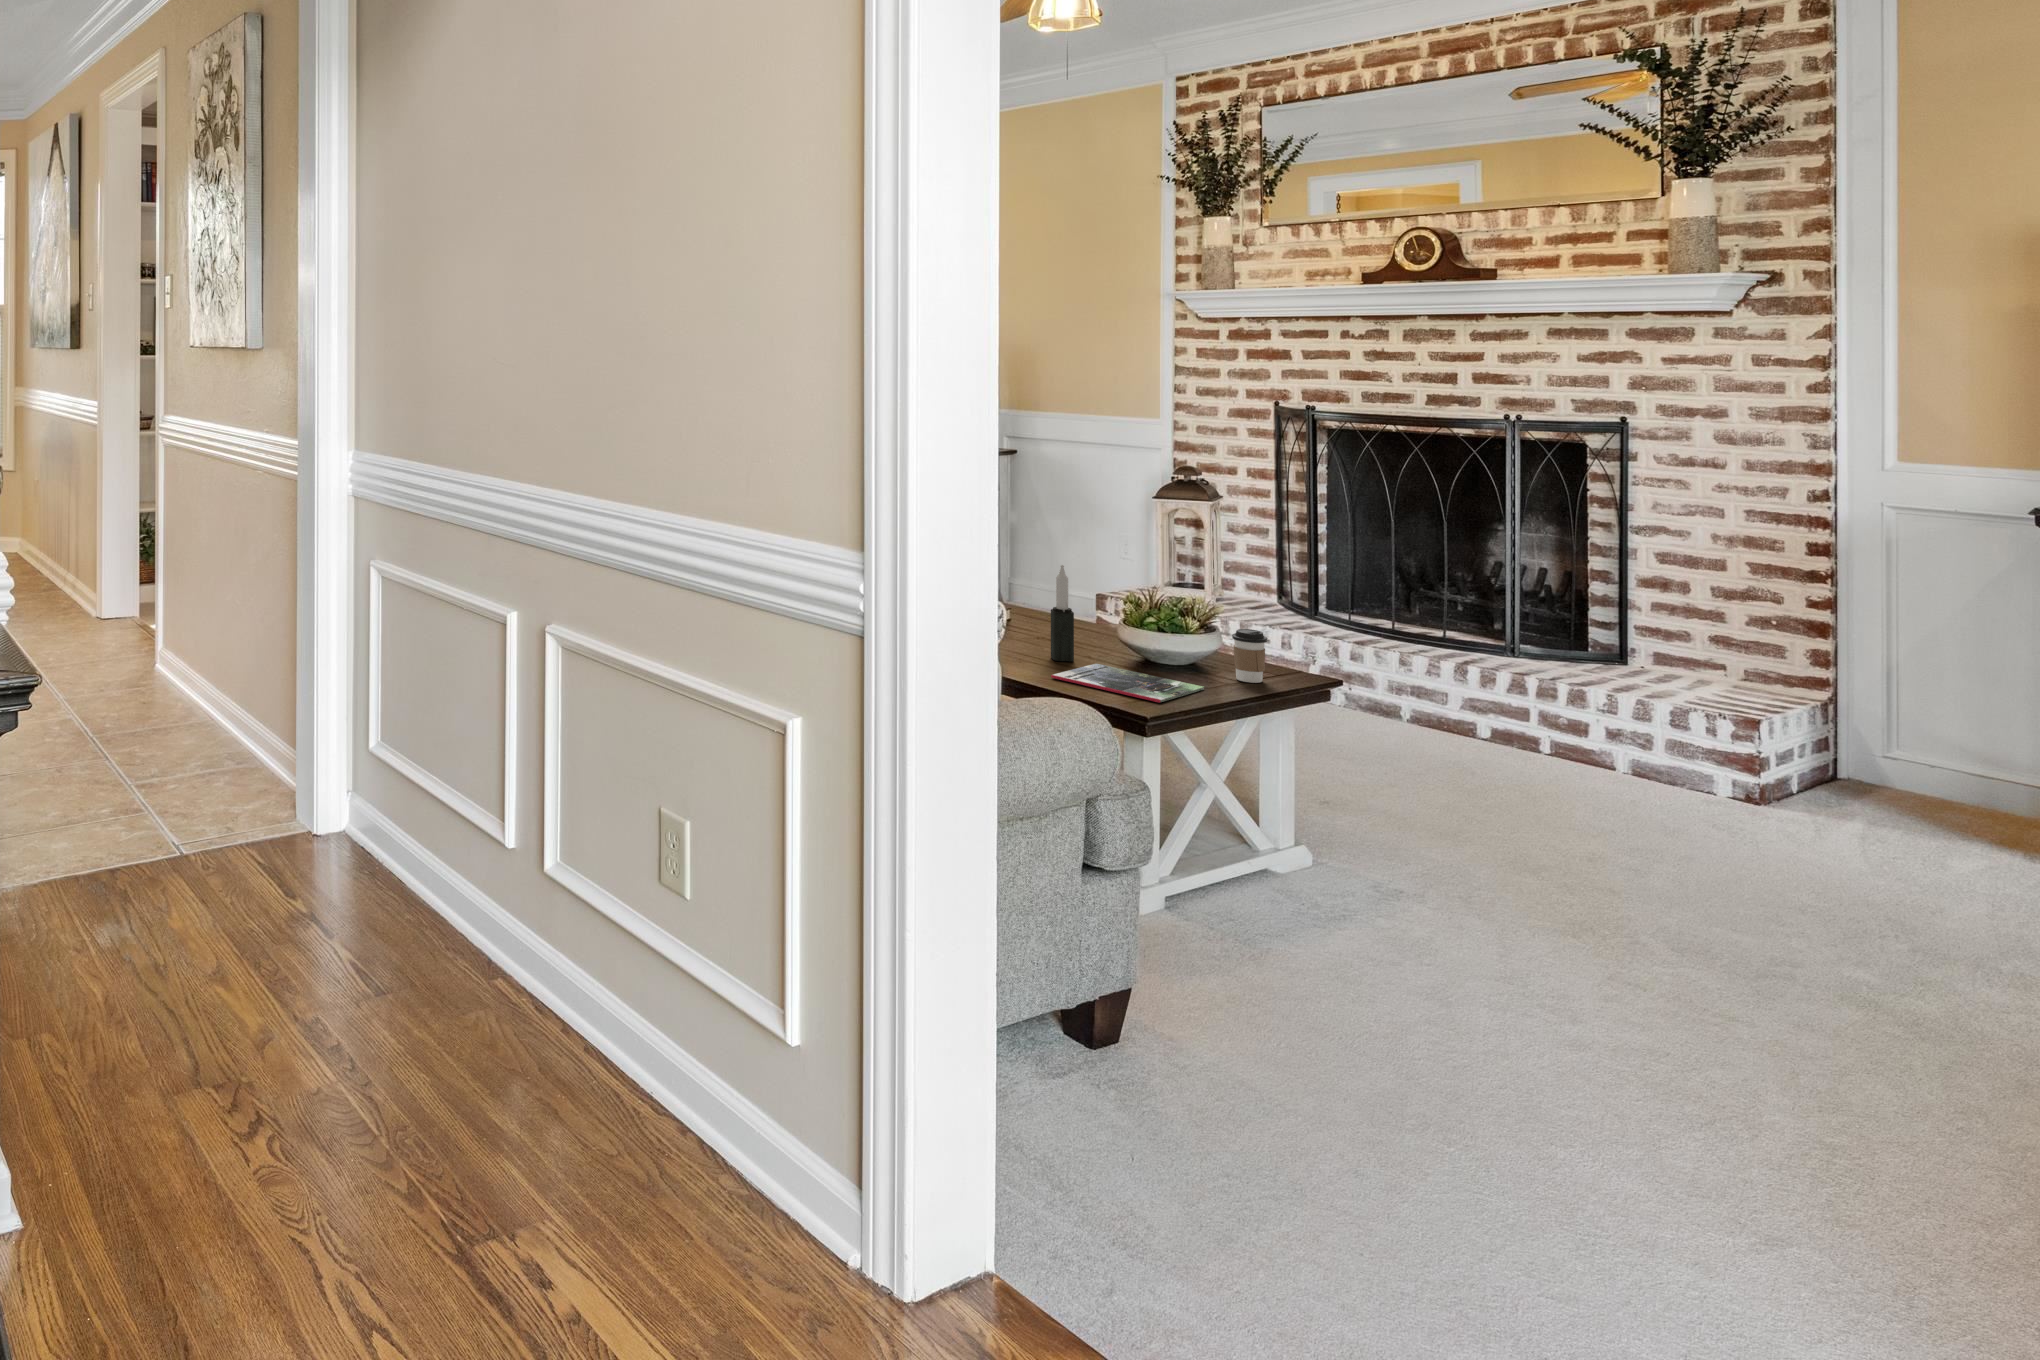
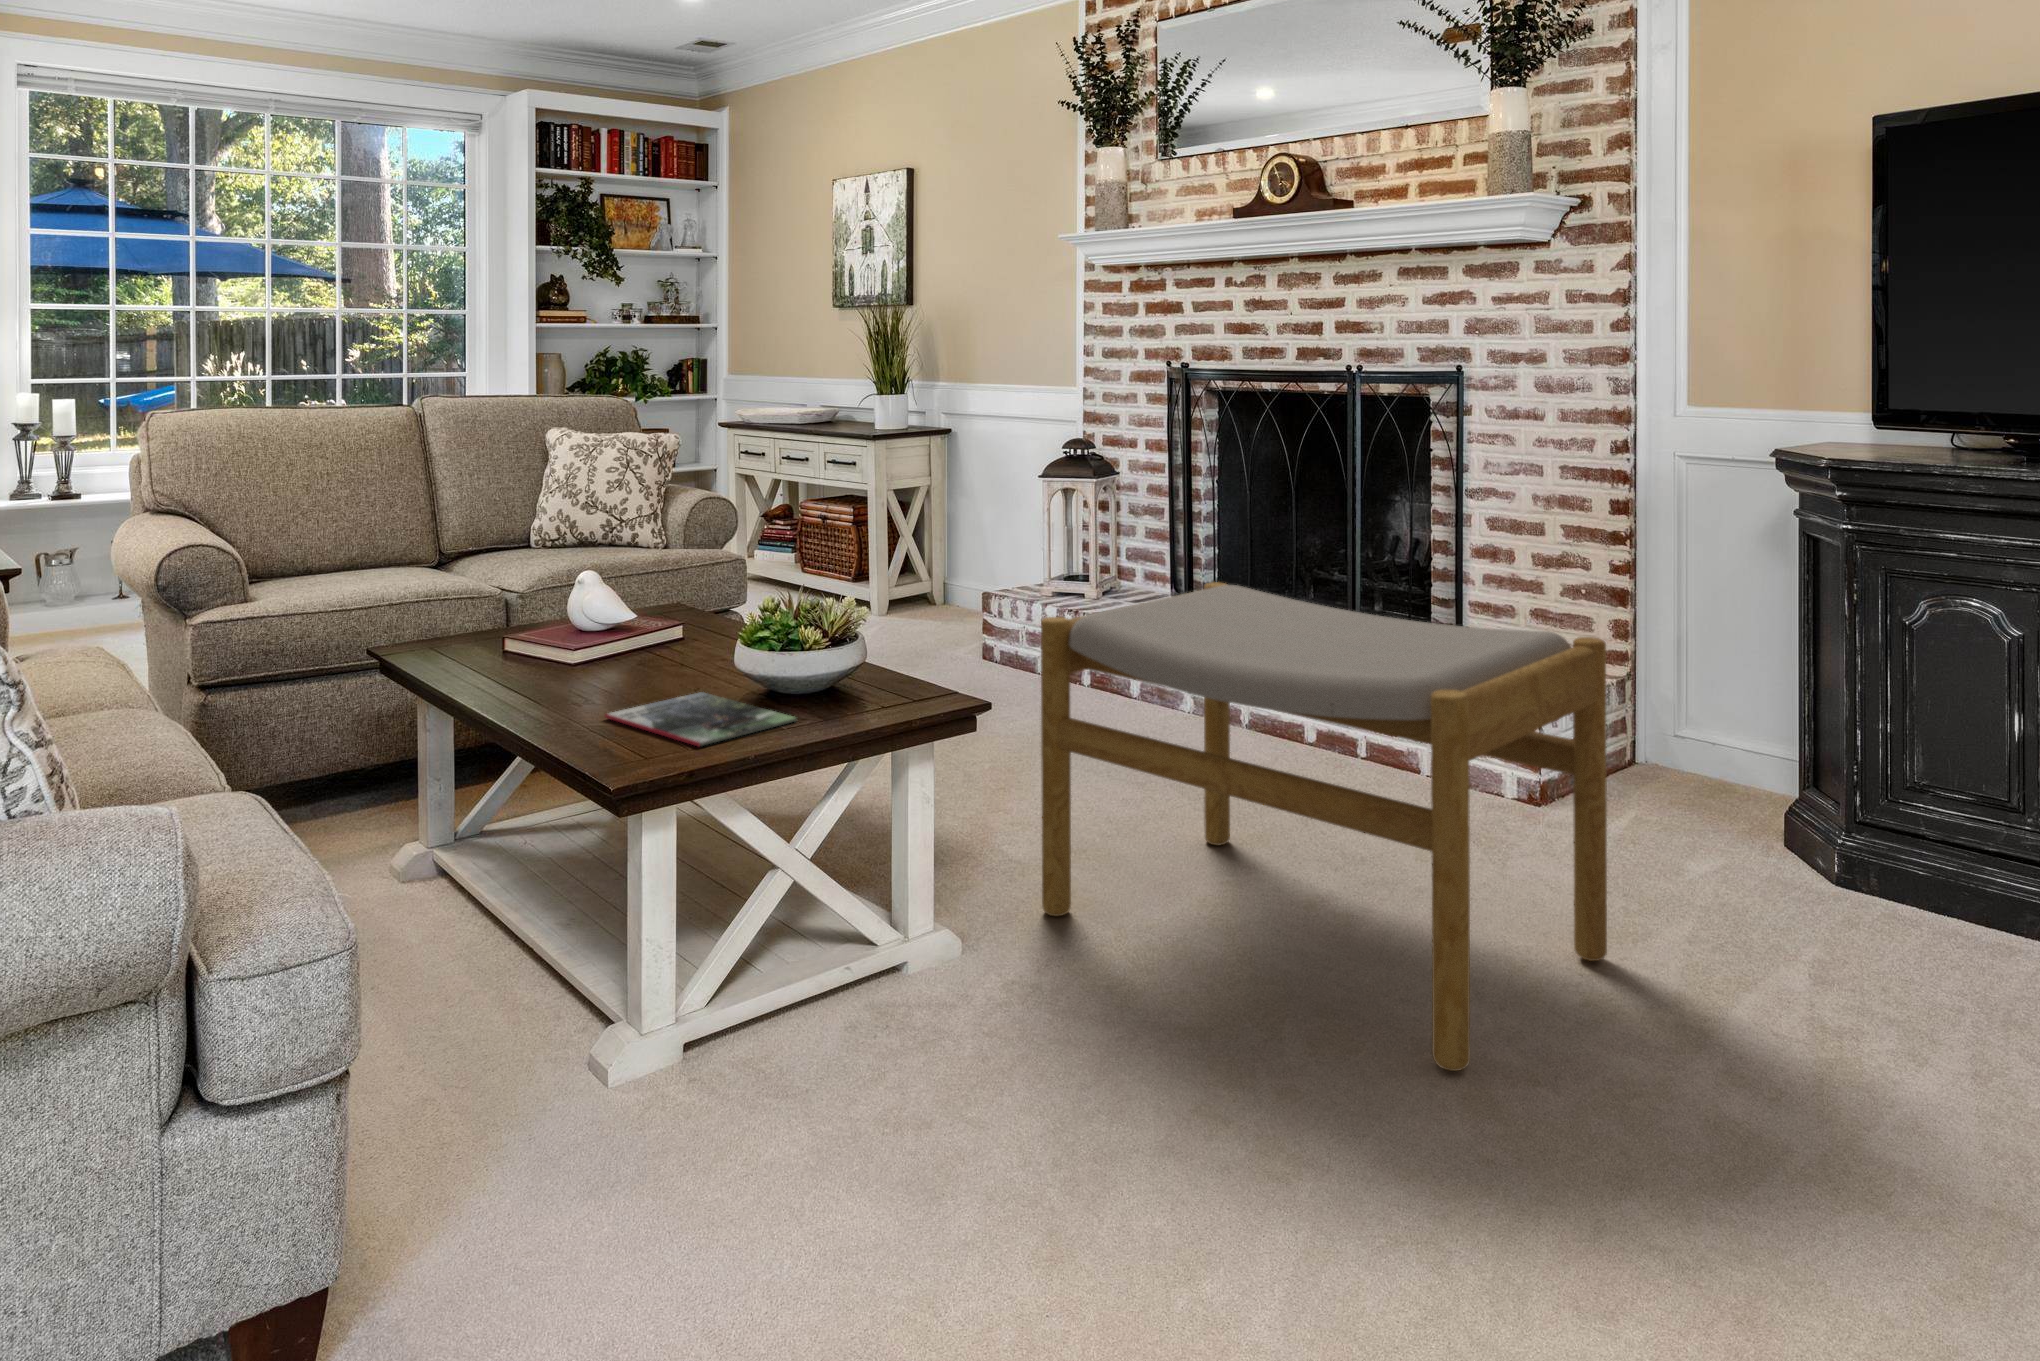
candle: present [1051,565,1074,662] -> none [655,557,686,691]
footstool: none [1358,601,1922,993] -> present [1041,582,1607,1071]
coffee cup: present [1232,629,1267,683] -> none [859,633,902,706]

